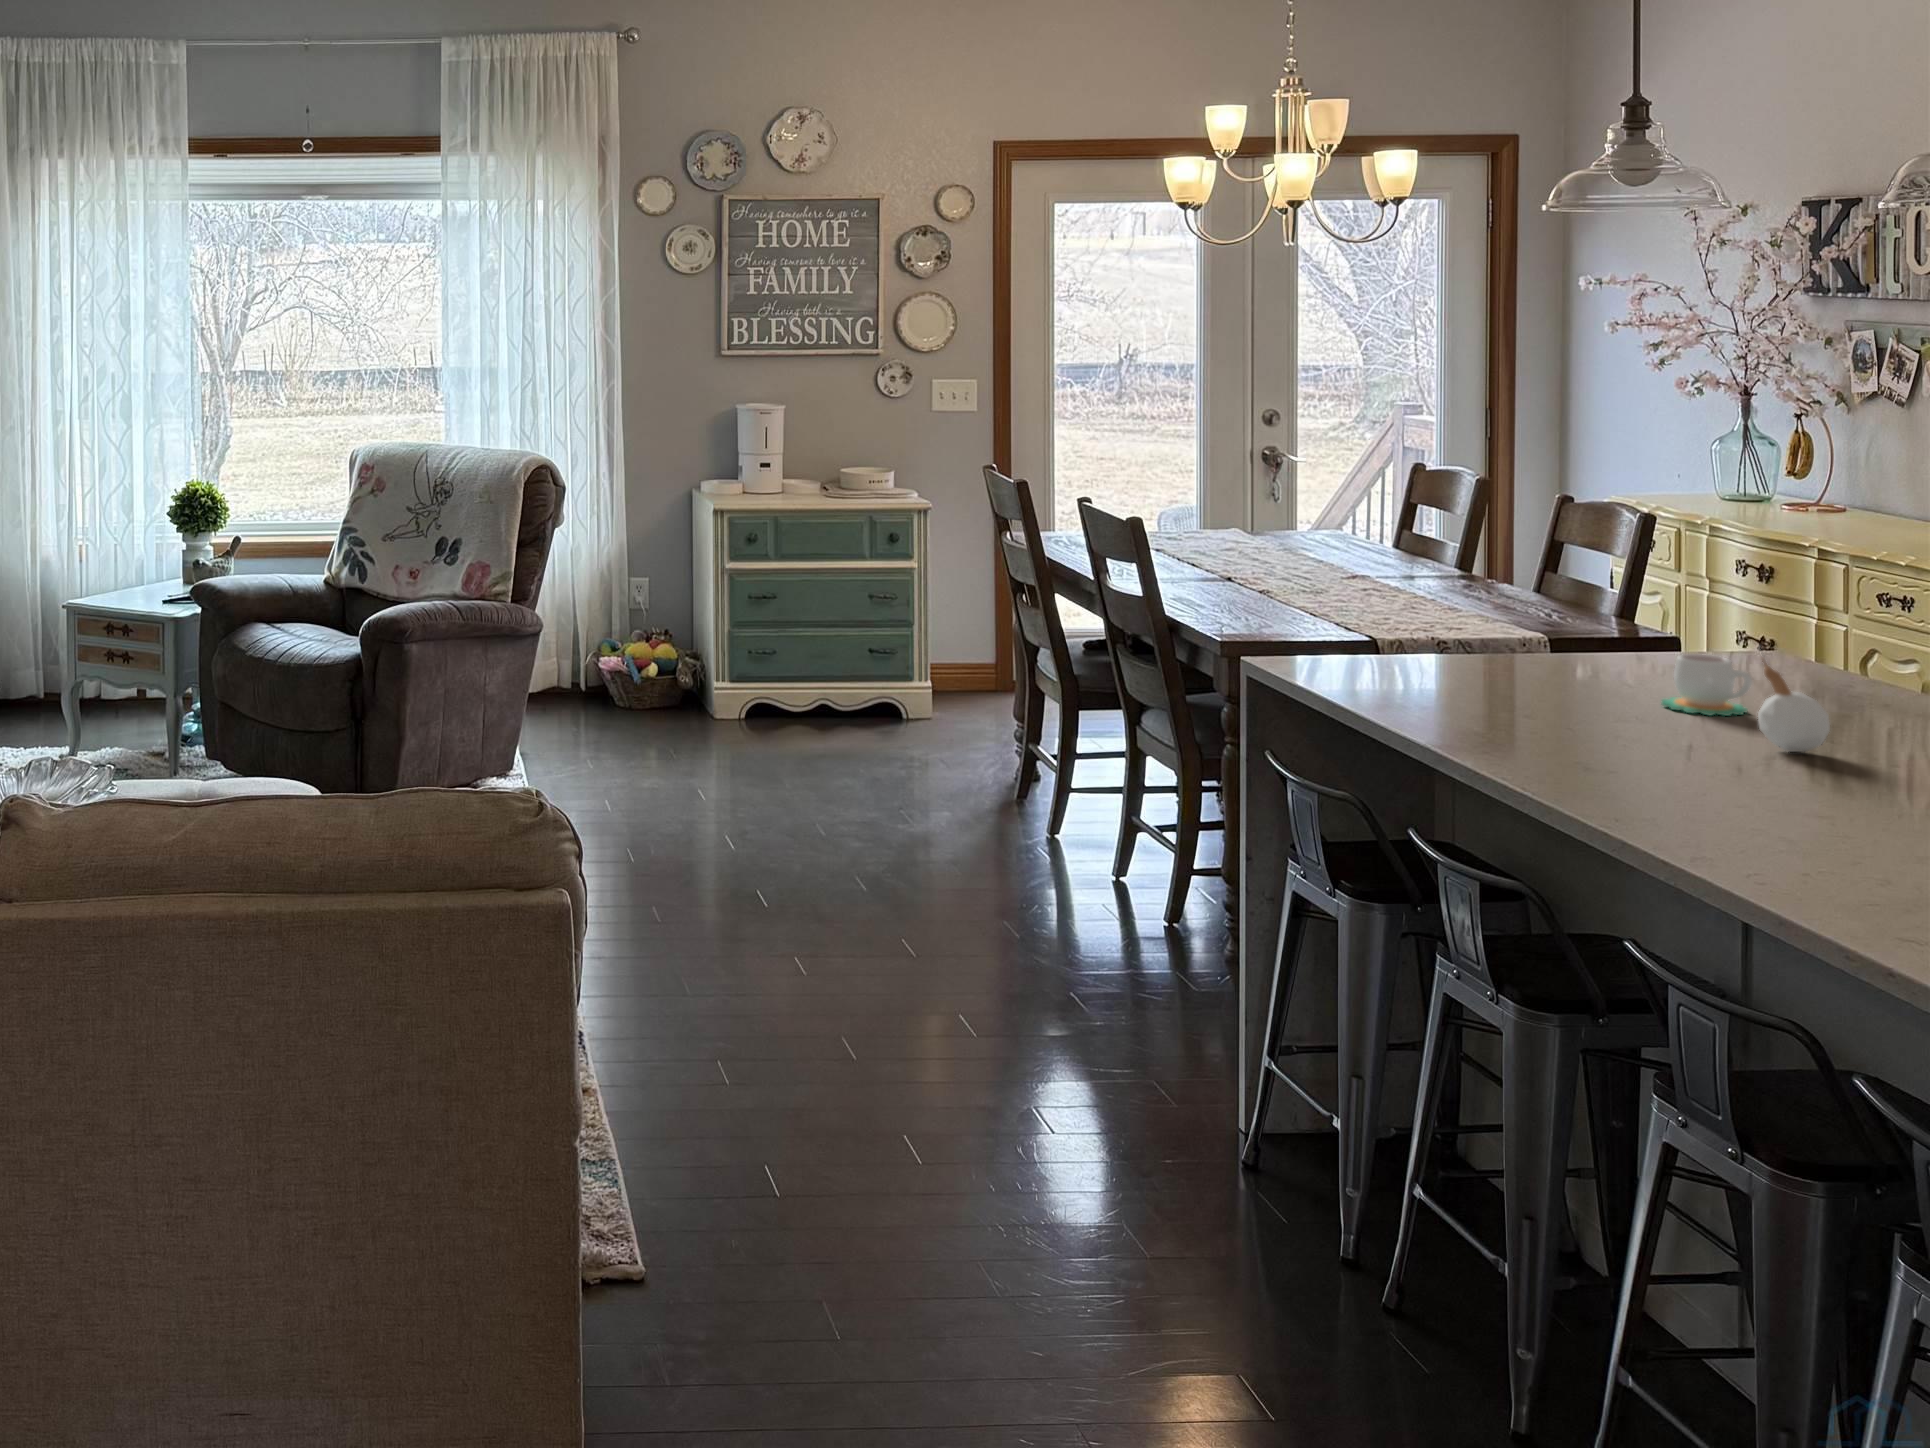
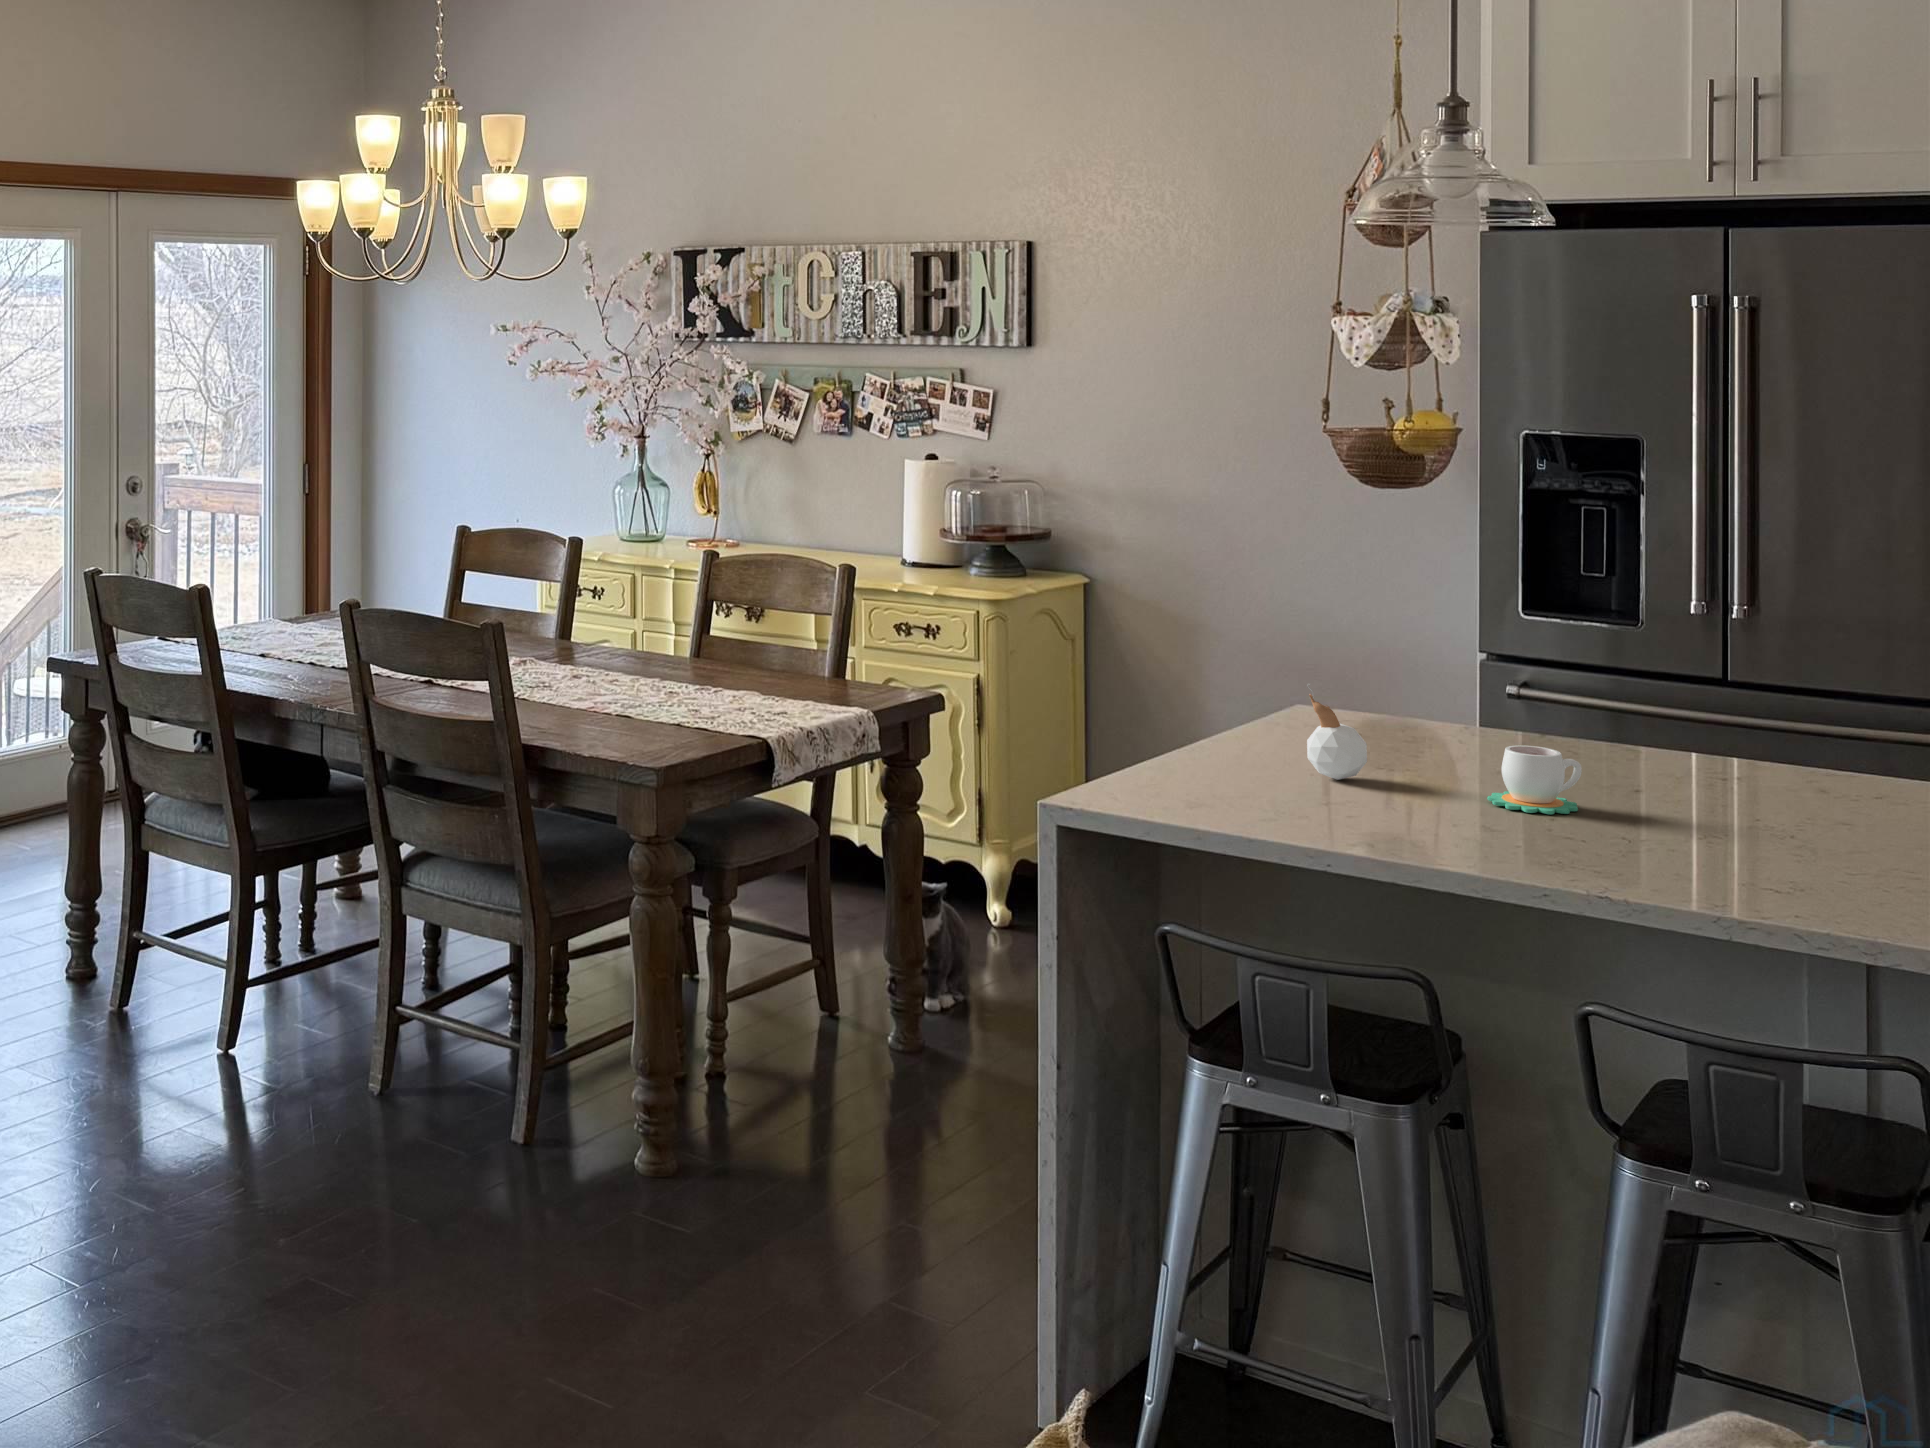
candle: present [1758,655,1830,752] -> present [1307,684,1367,780]

